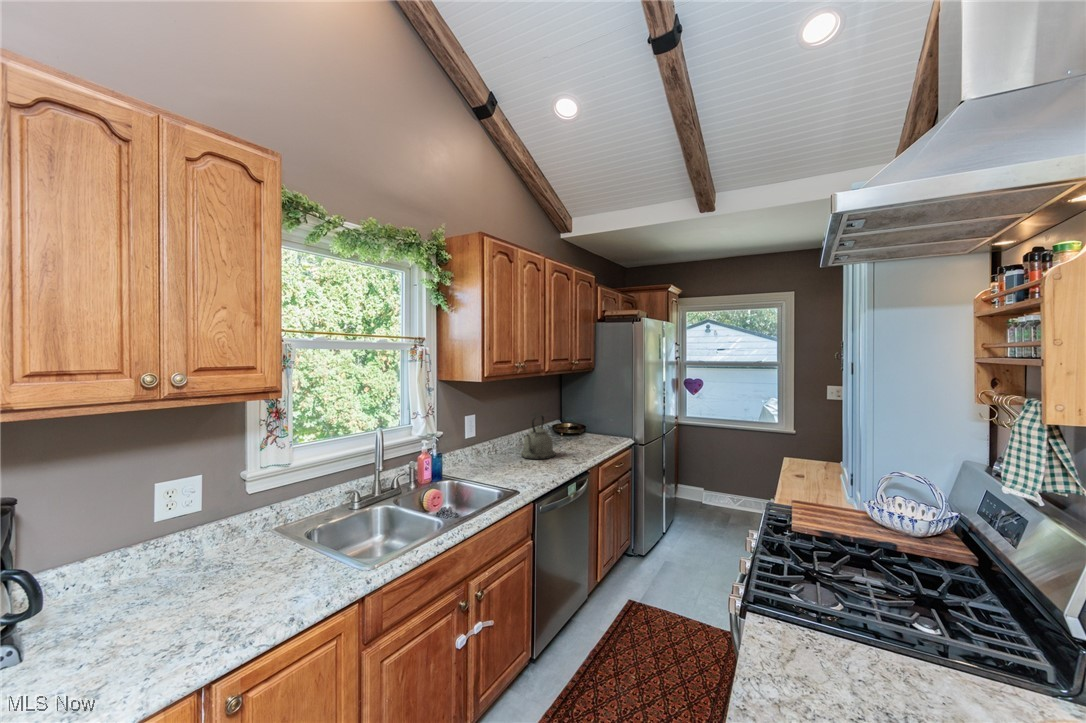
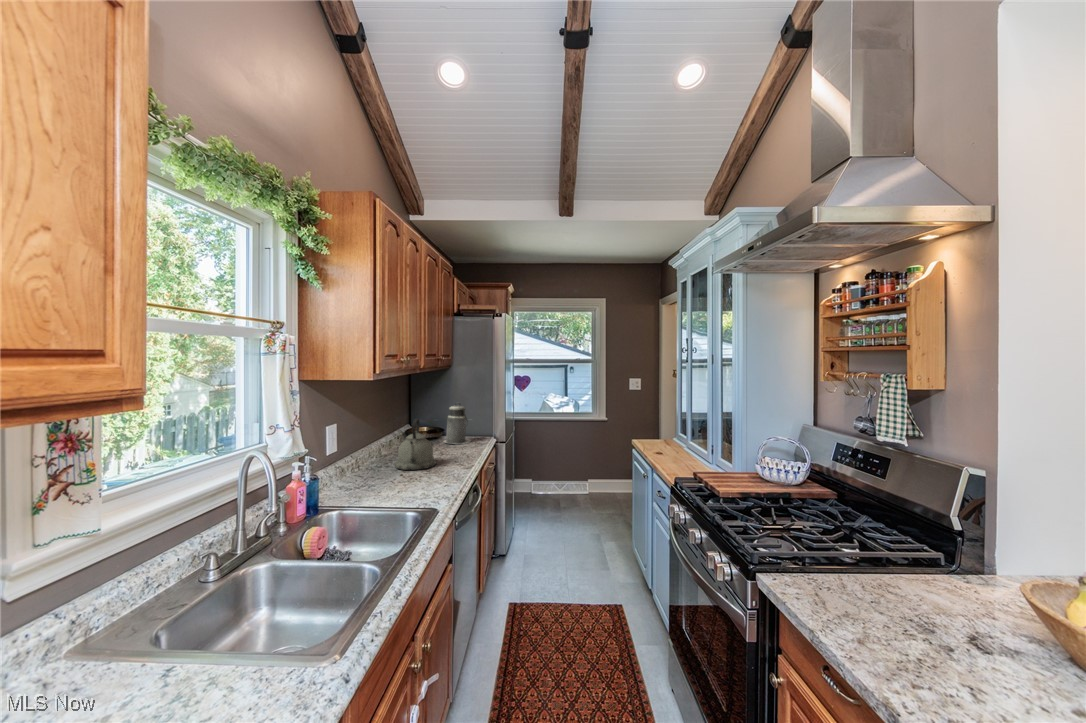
canister: none [579,403,605,442] -> present [443,405,471,444]

